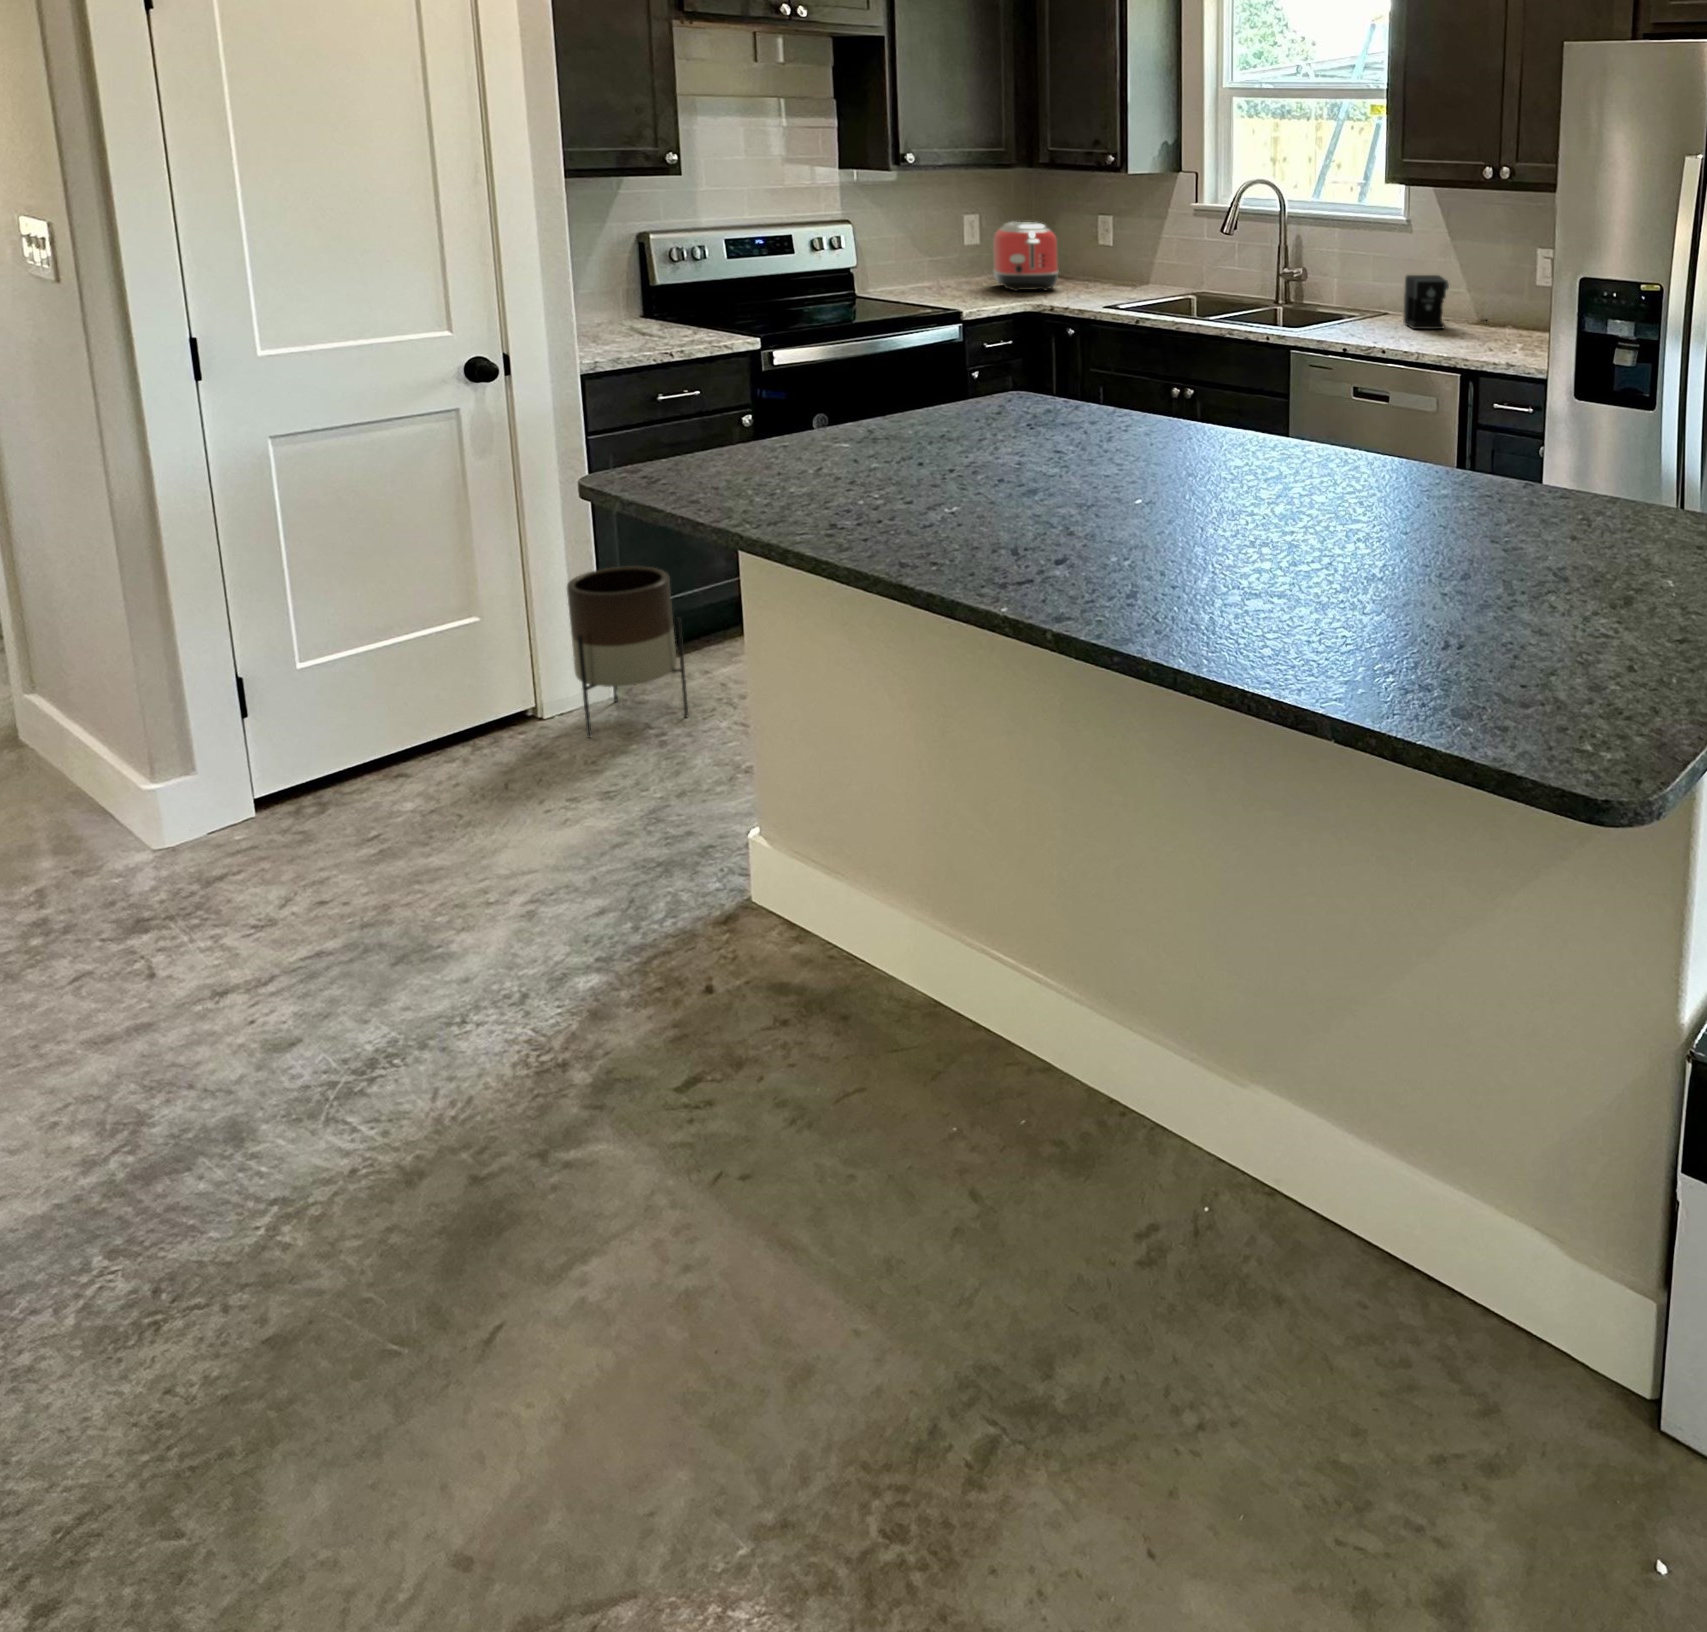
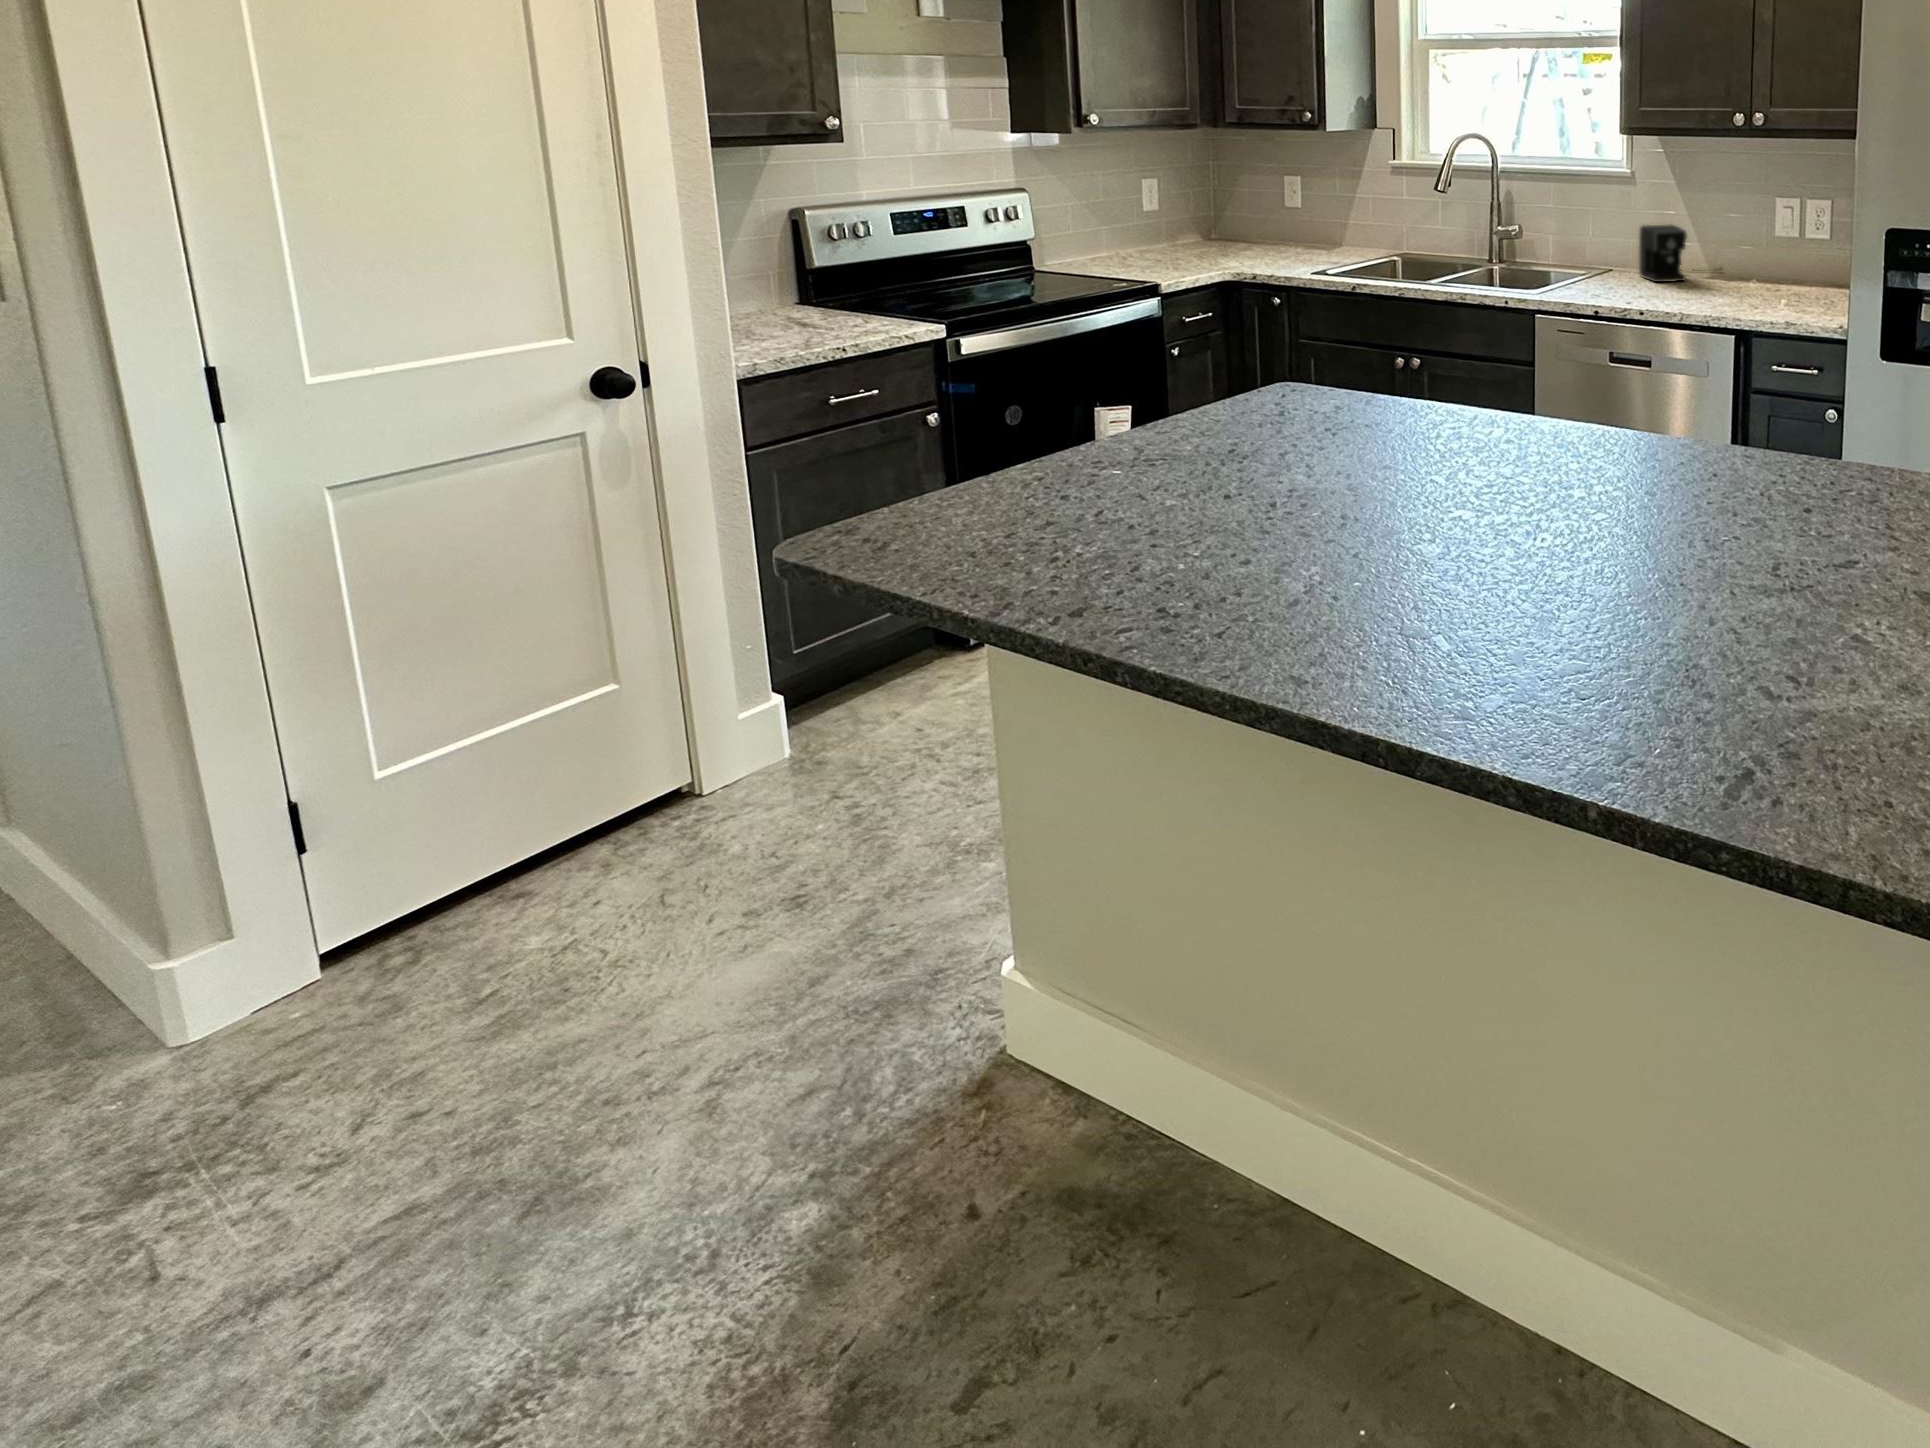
toaster: present [993,222,1058,291] -> none [1182,178,1257,253]
planter: present [567,566,688,738] -> none [722,609,877,830]

